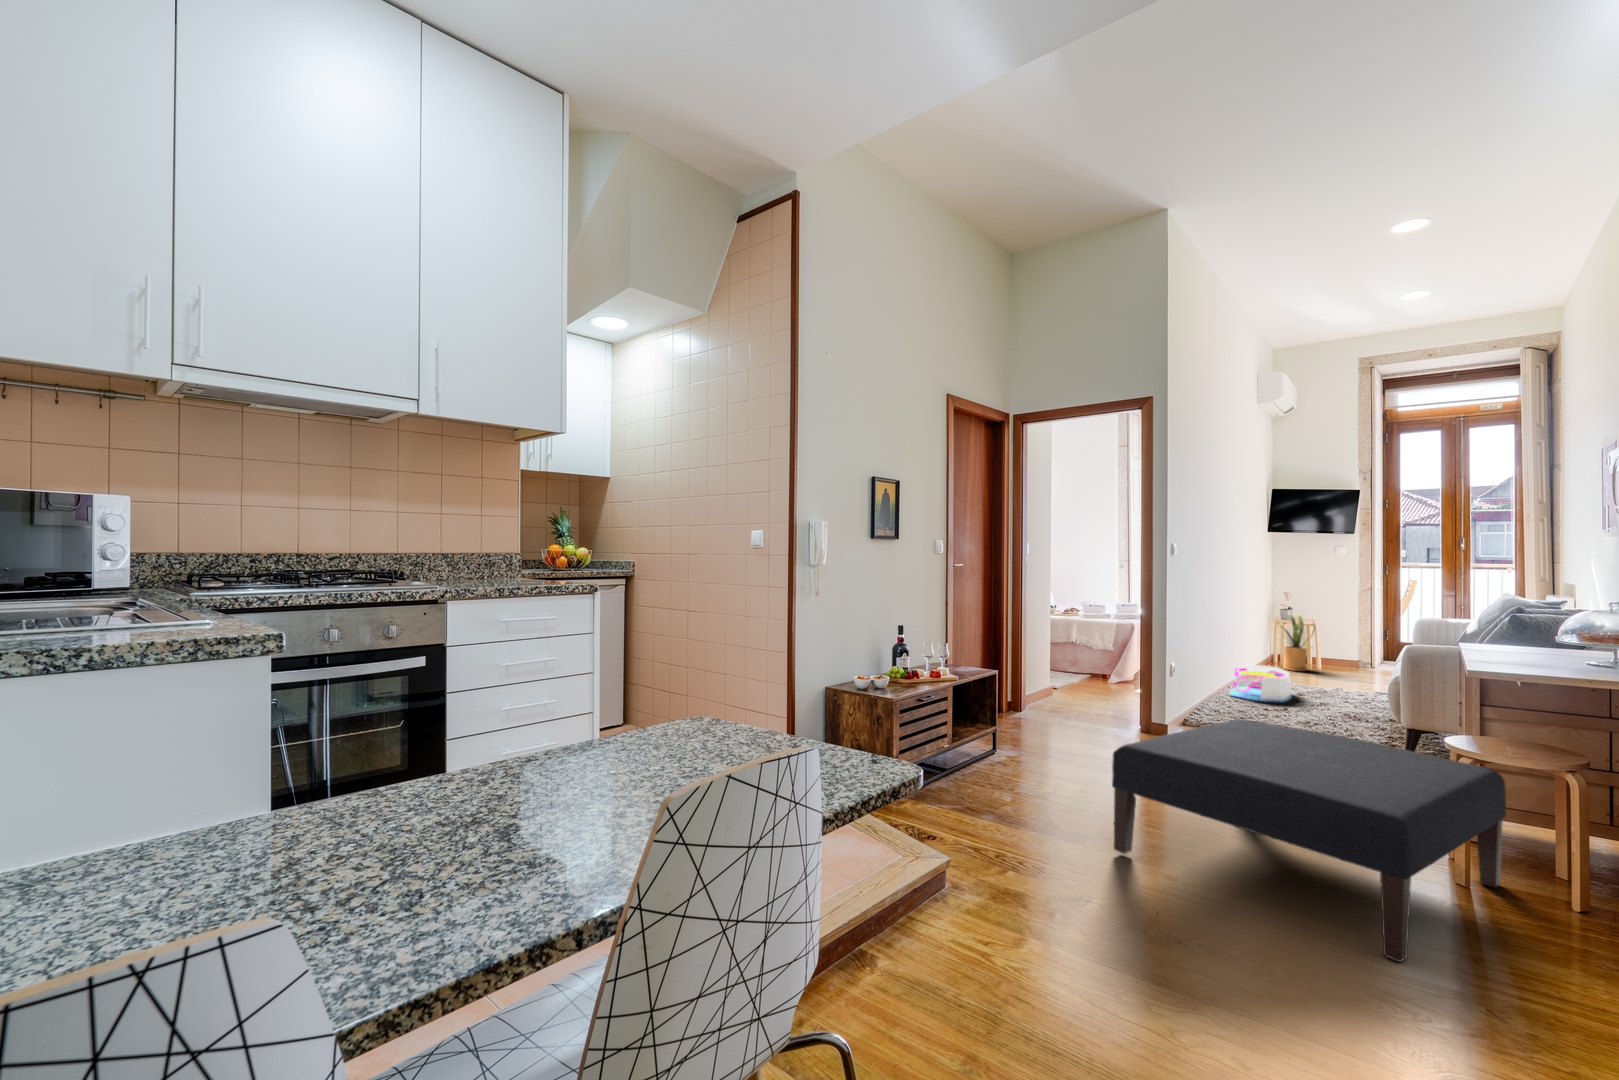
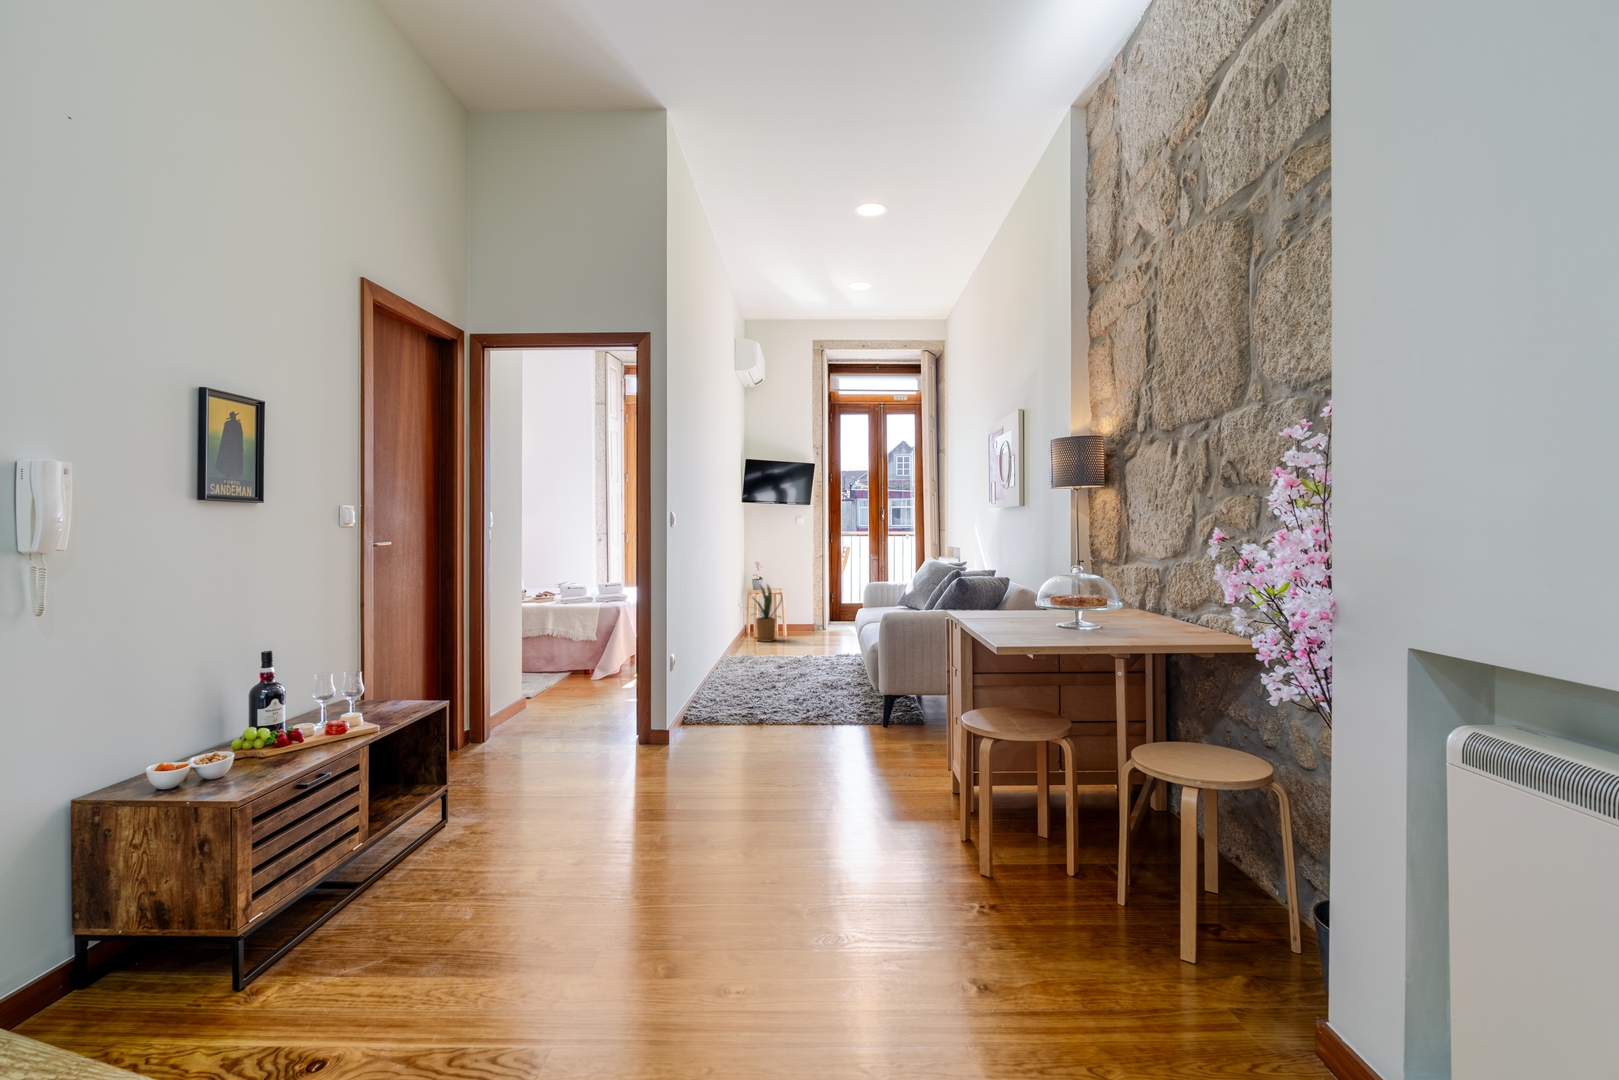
storage bin: present [1230,664,1292,702] -> none [718,642,773,681]
ottoman: present [1112,719,1506,962] -> none [635,727,1027,1043]

